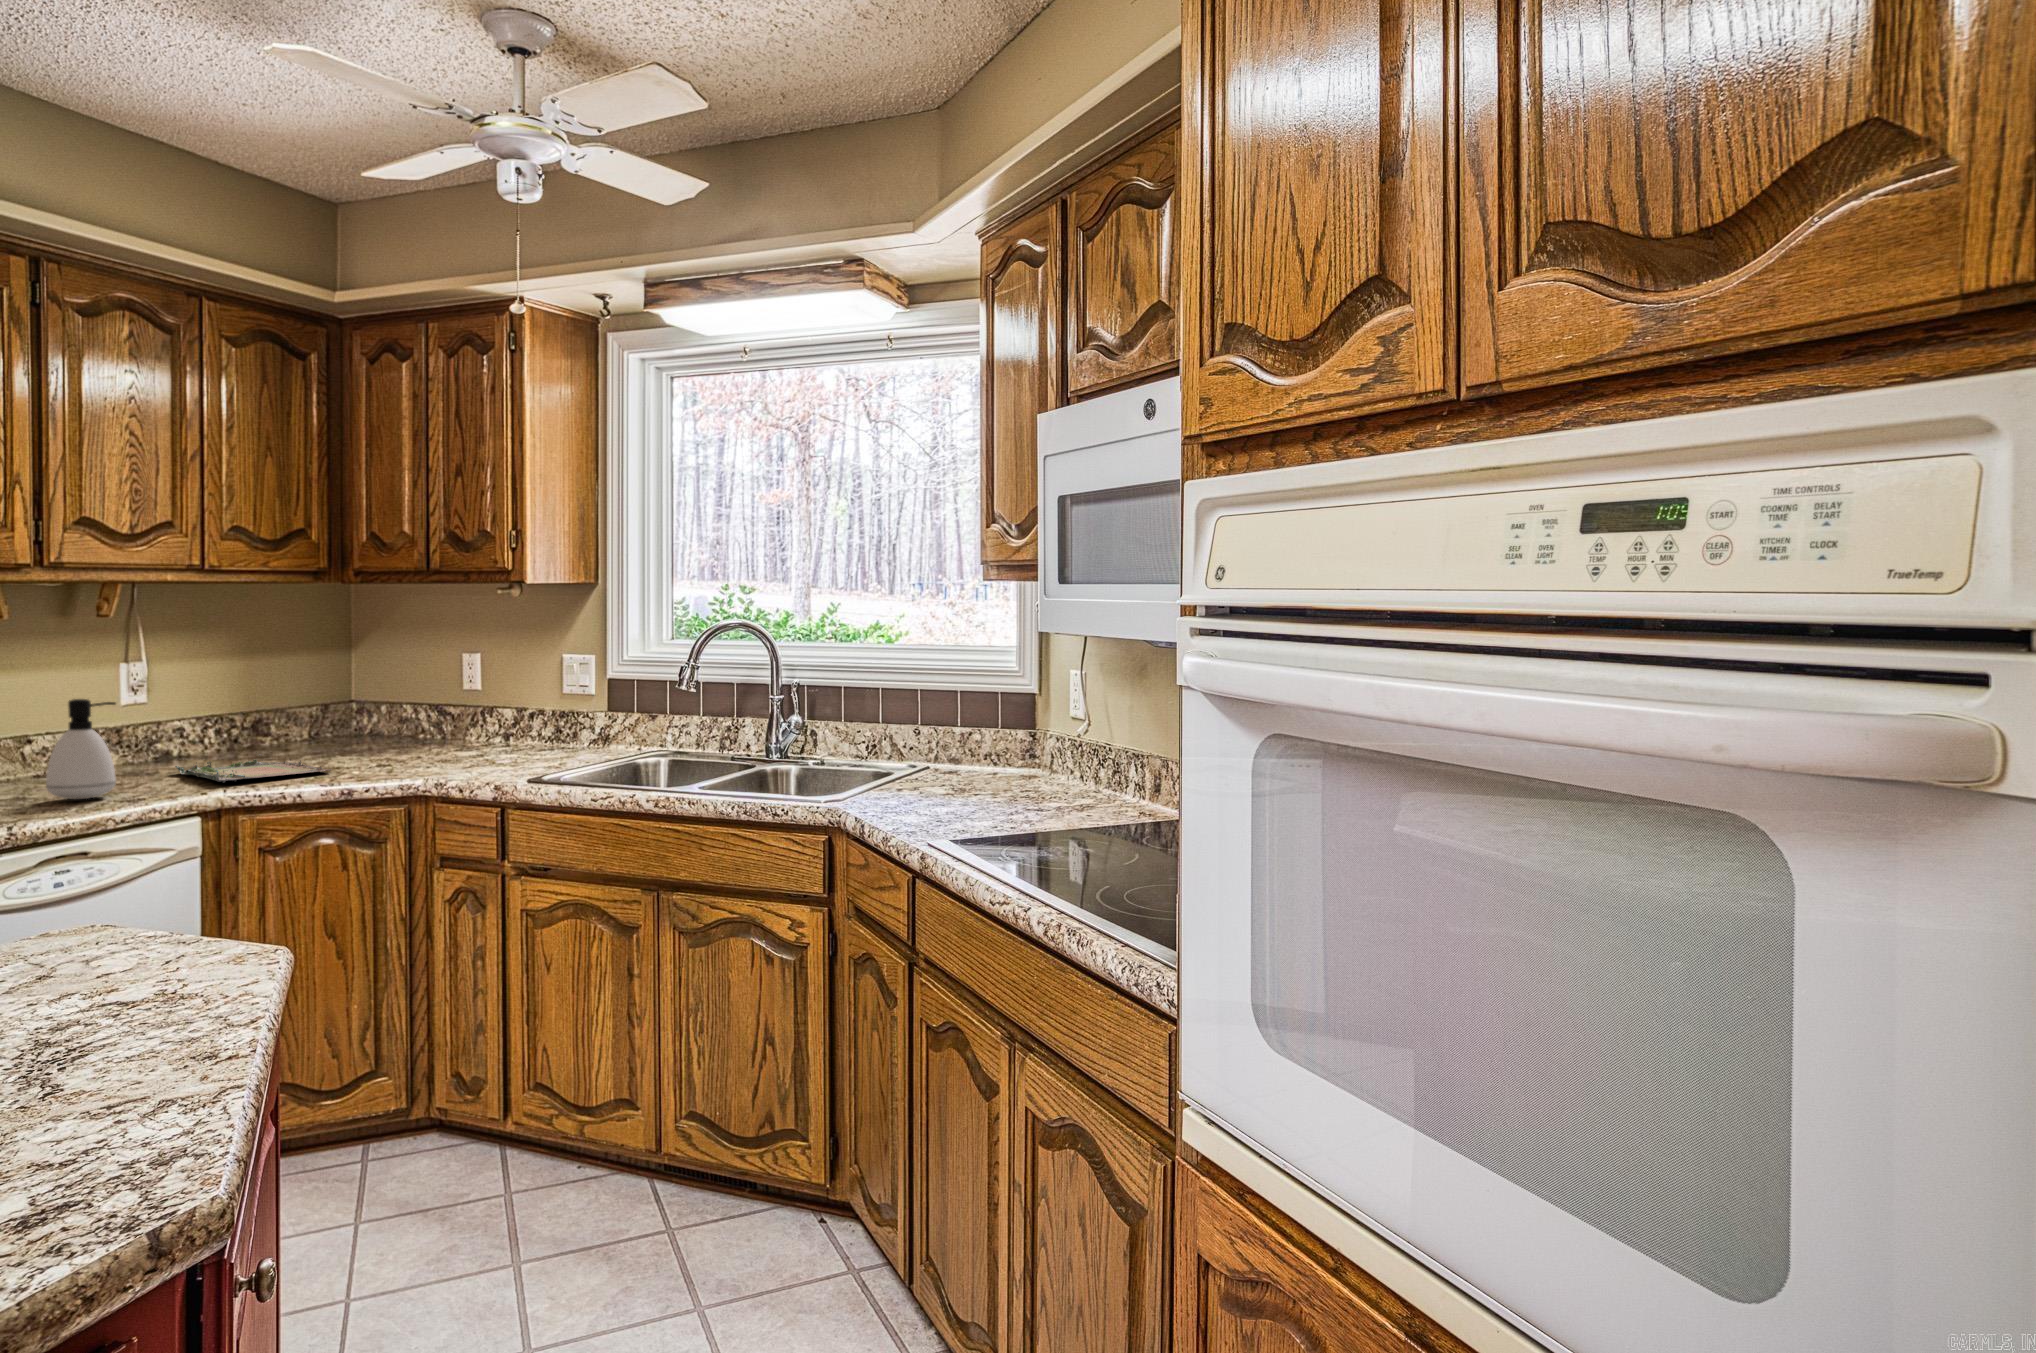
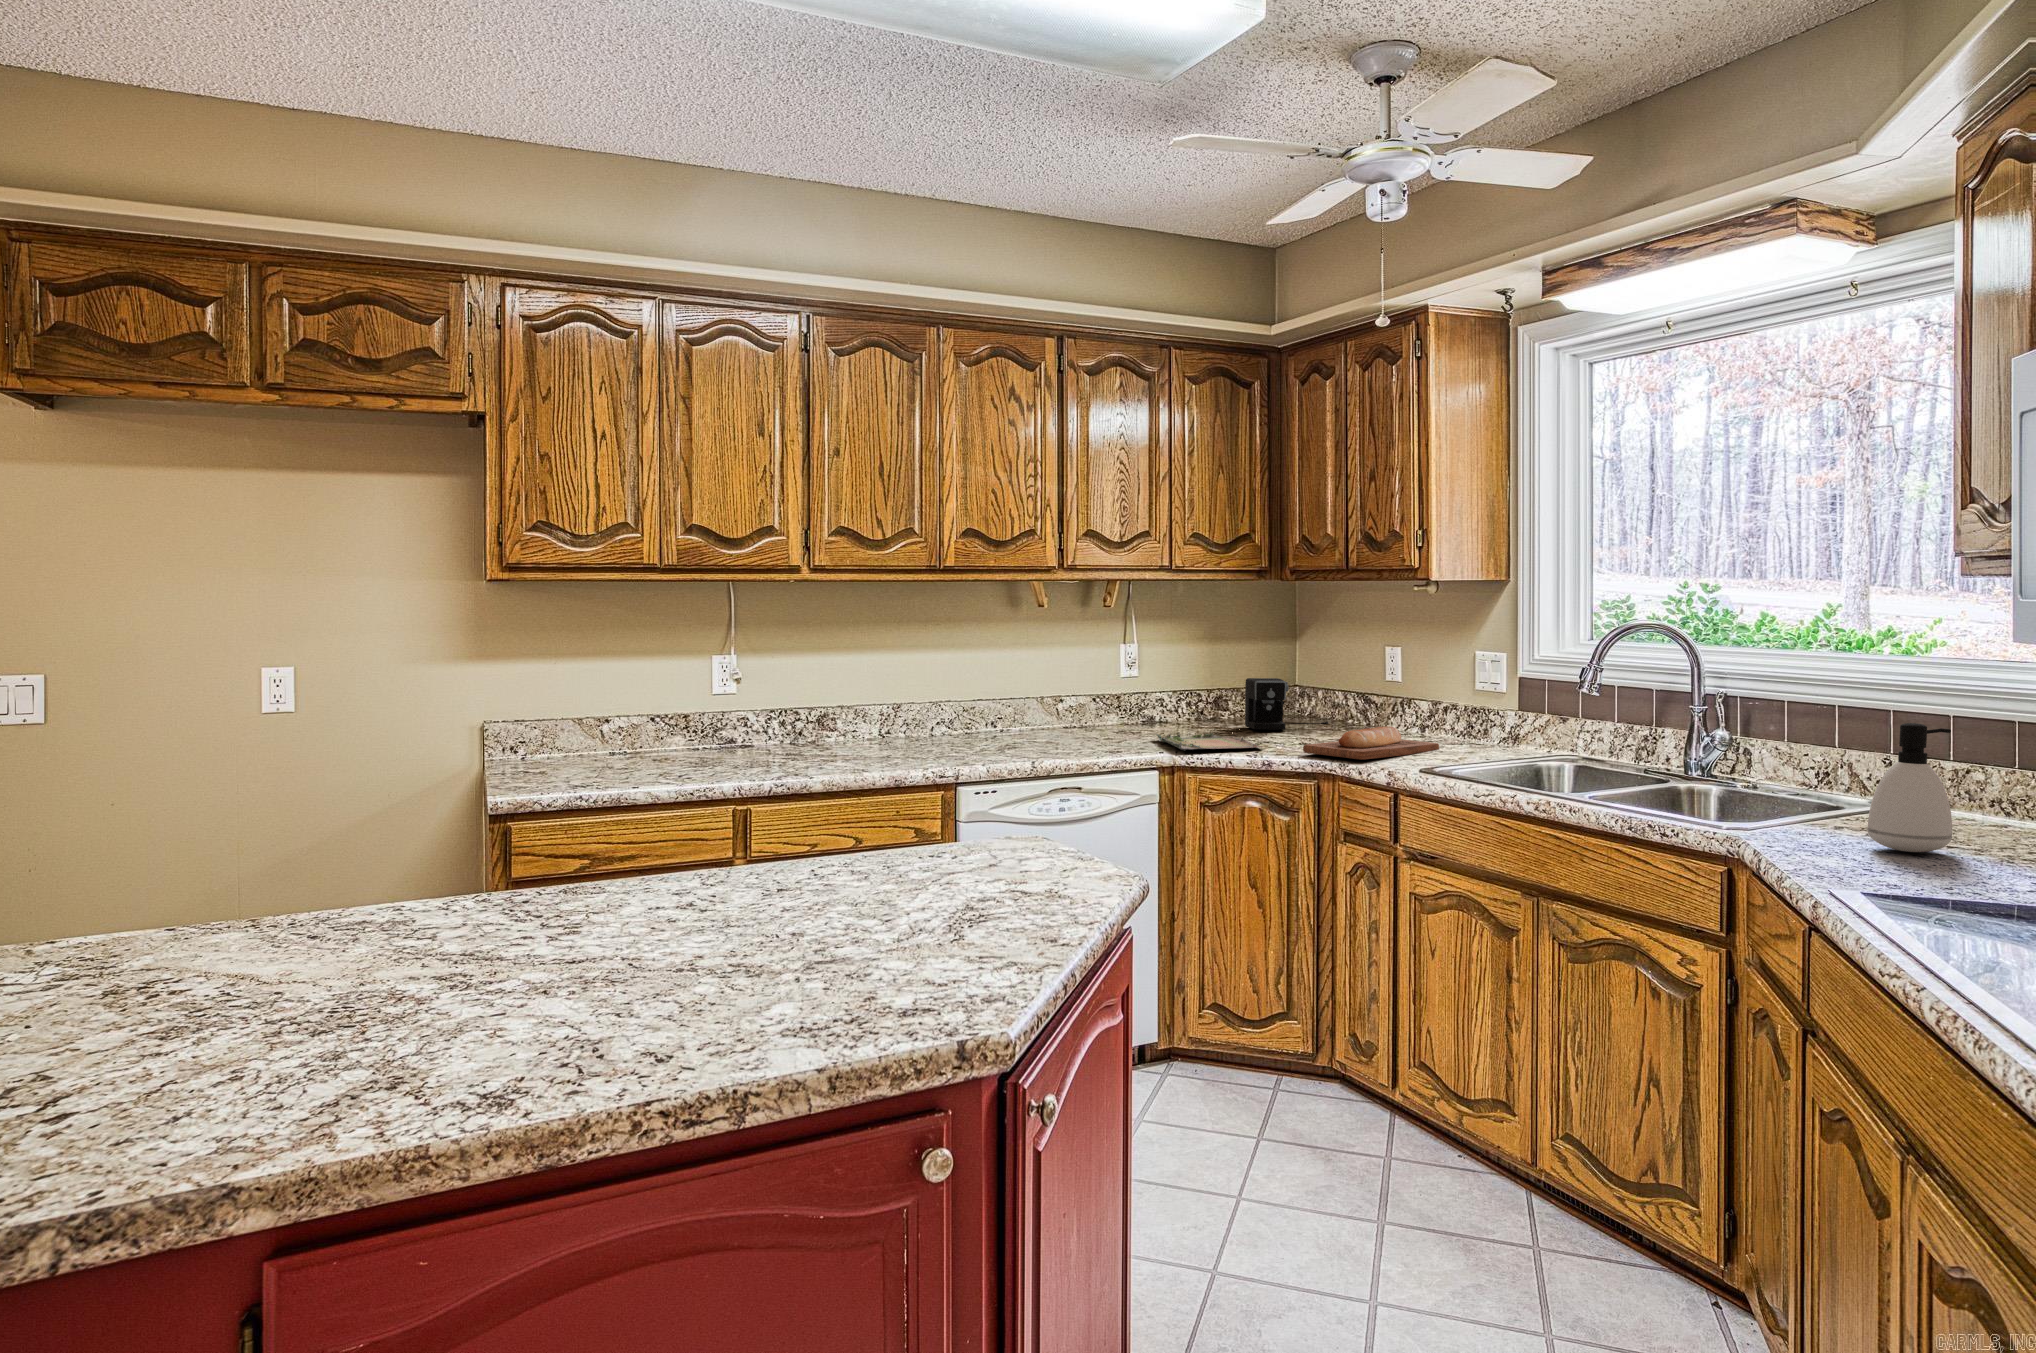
coffee maker: none [296,693,401,752] -> present [1245,678,1329,730]
soap dispenser: present [46,699,116,799] -> present [1867,723,1952,852]
bread loaf: none [384,737,535,773] -> present [1303,726,1439,760]

